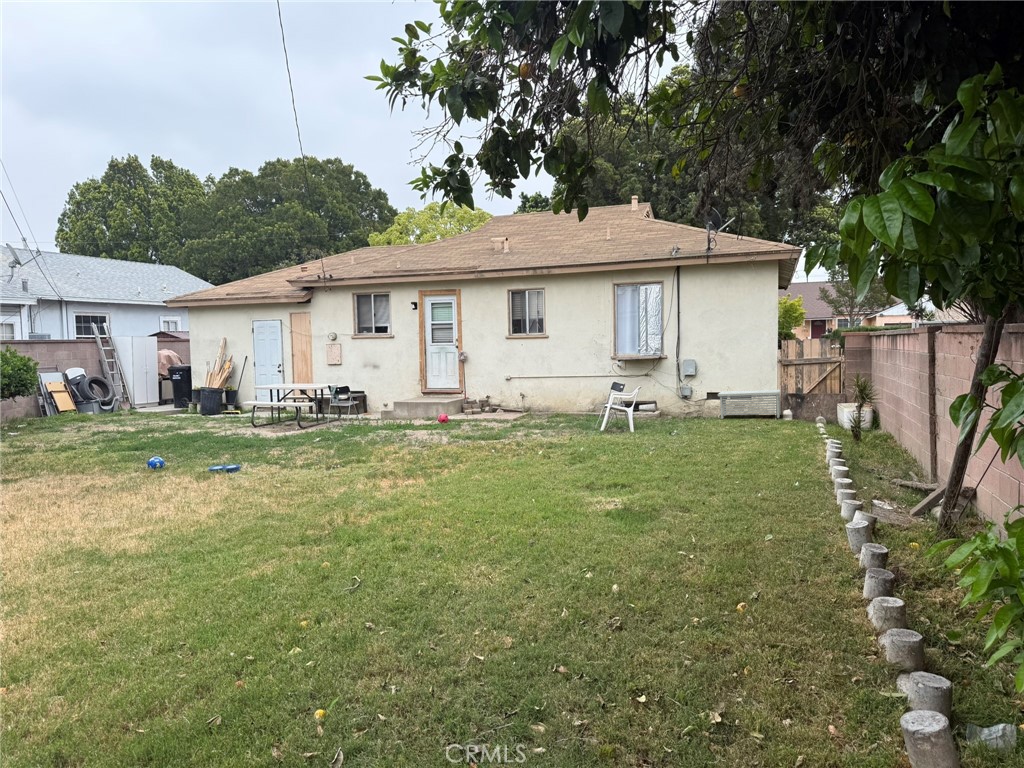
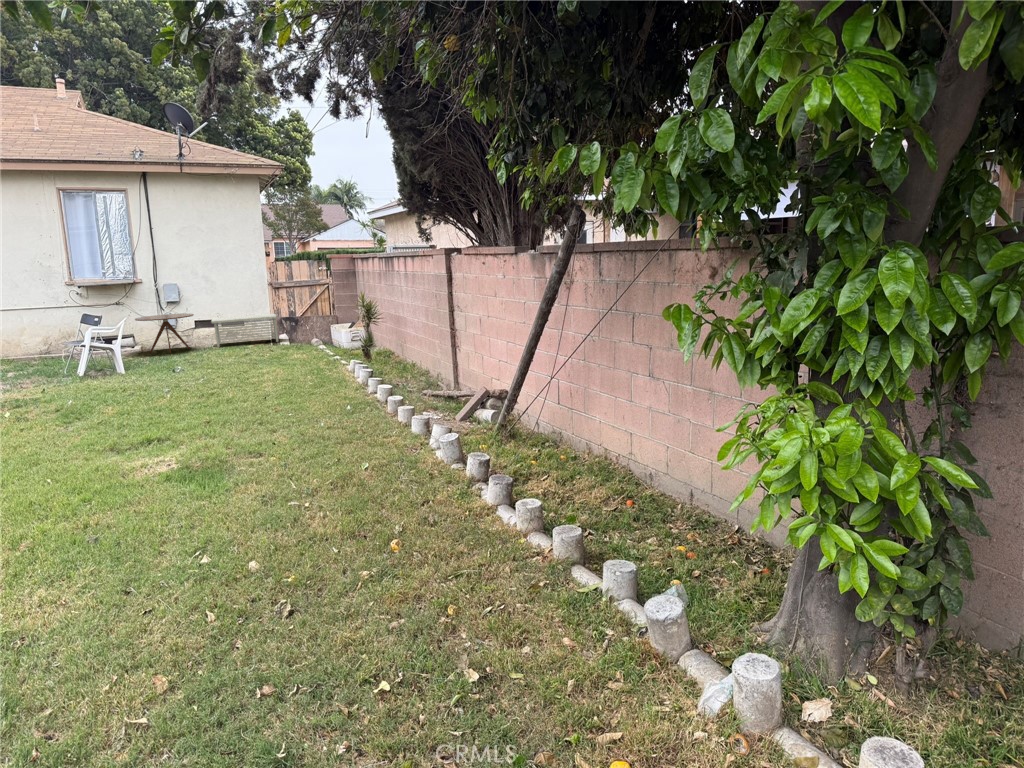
round table: none [656,386,703,421] -> present [135,314,194,353]

